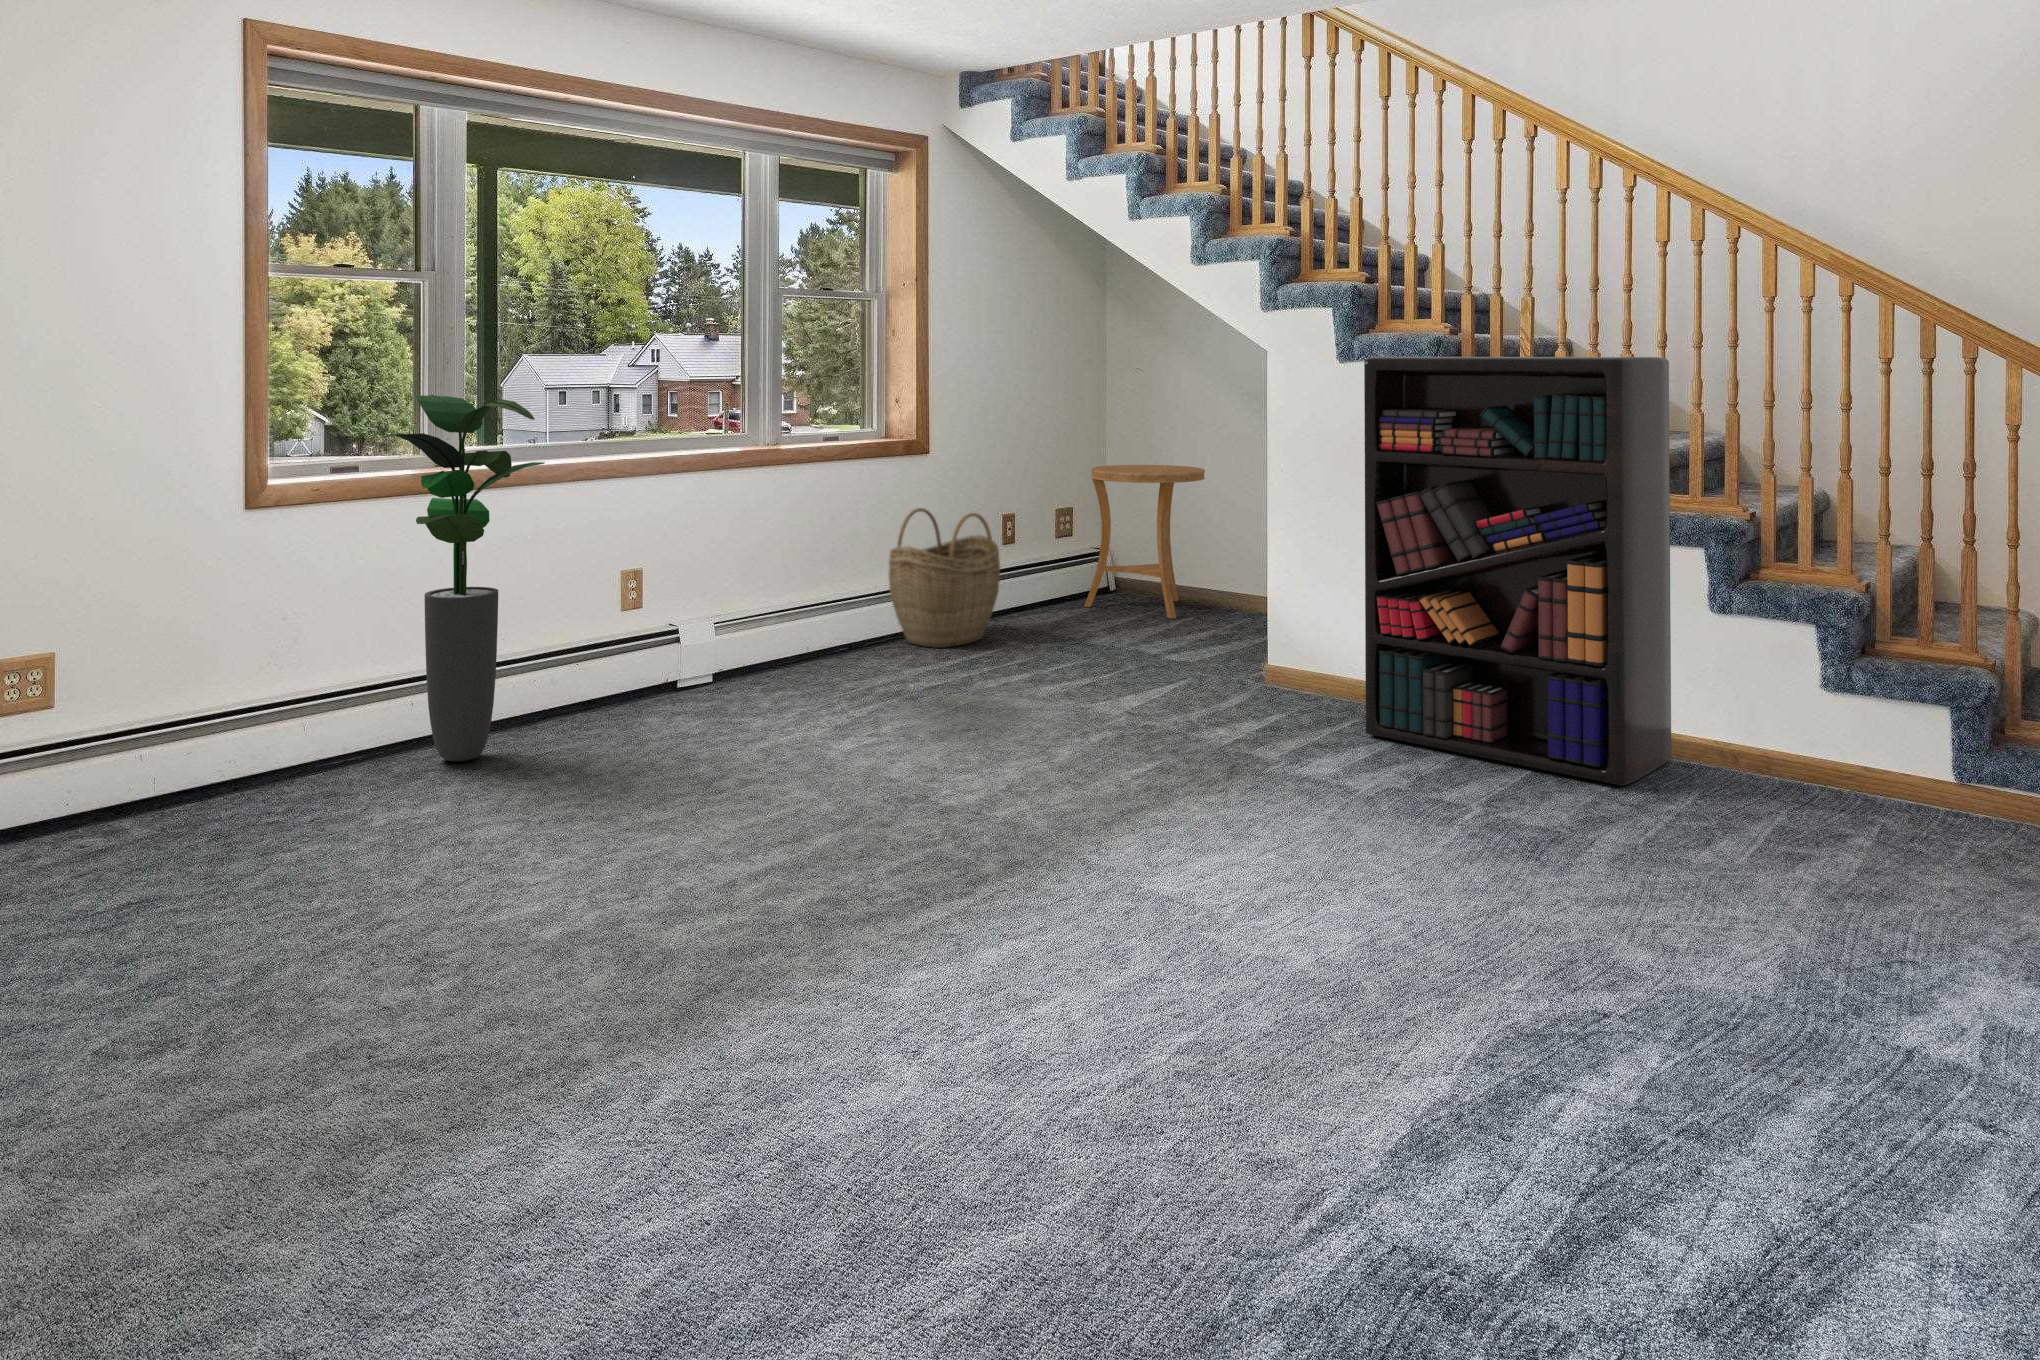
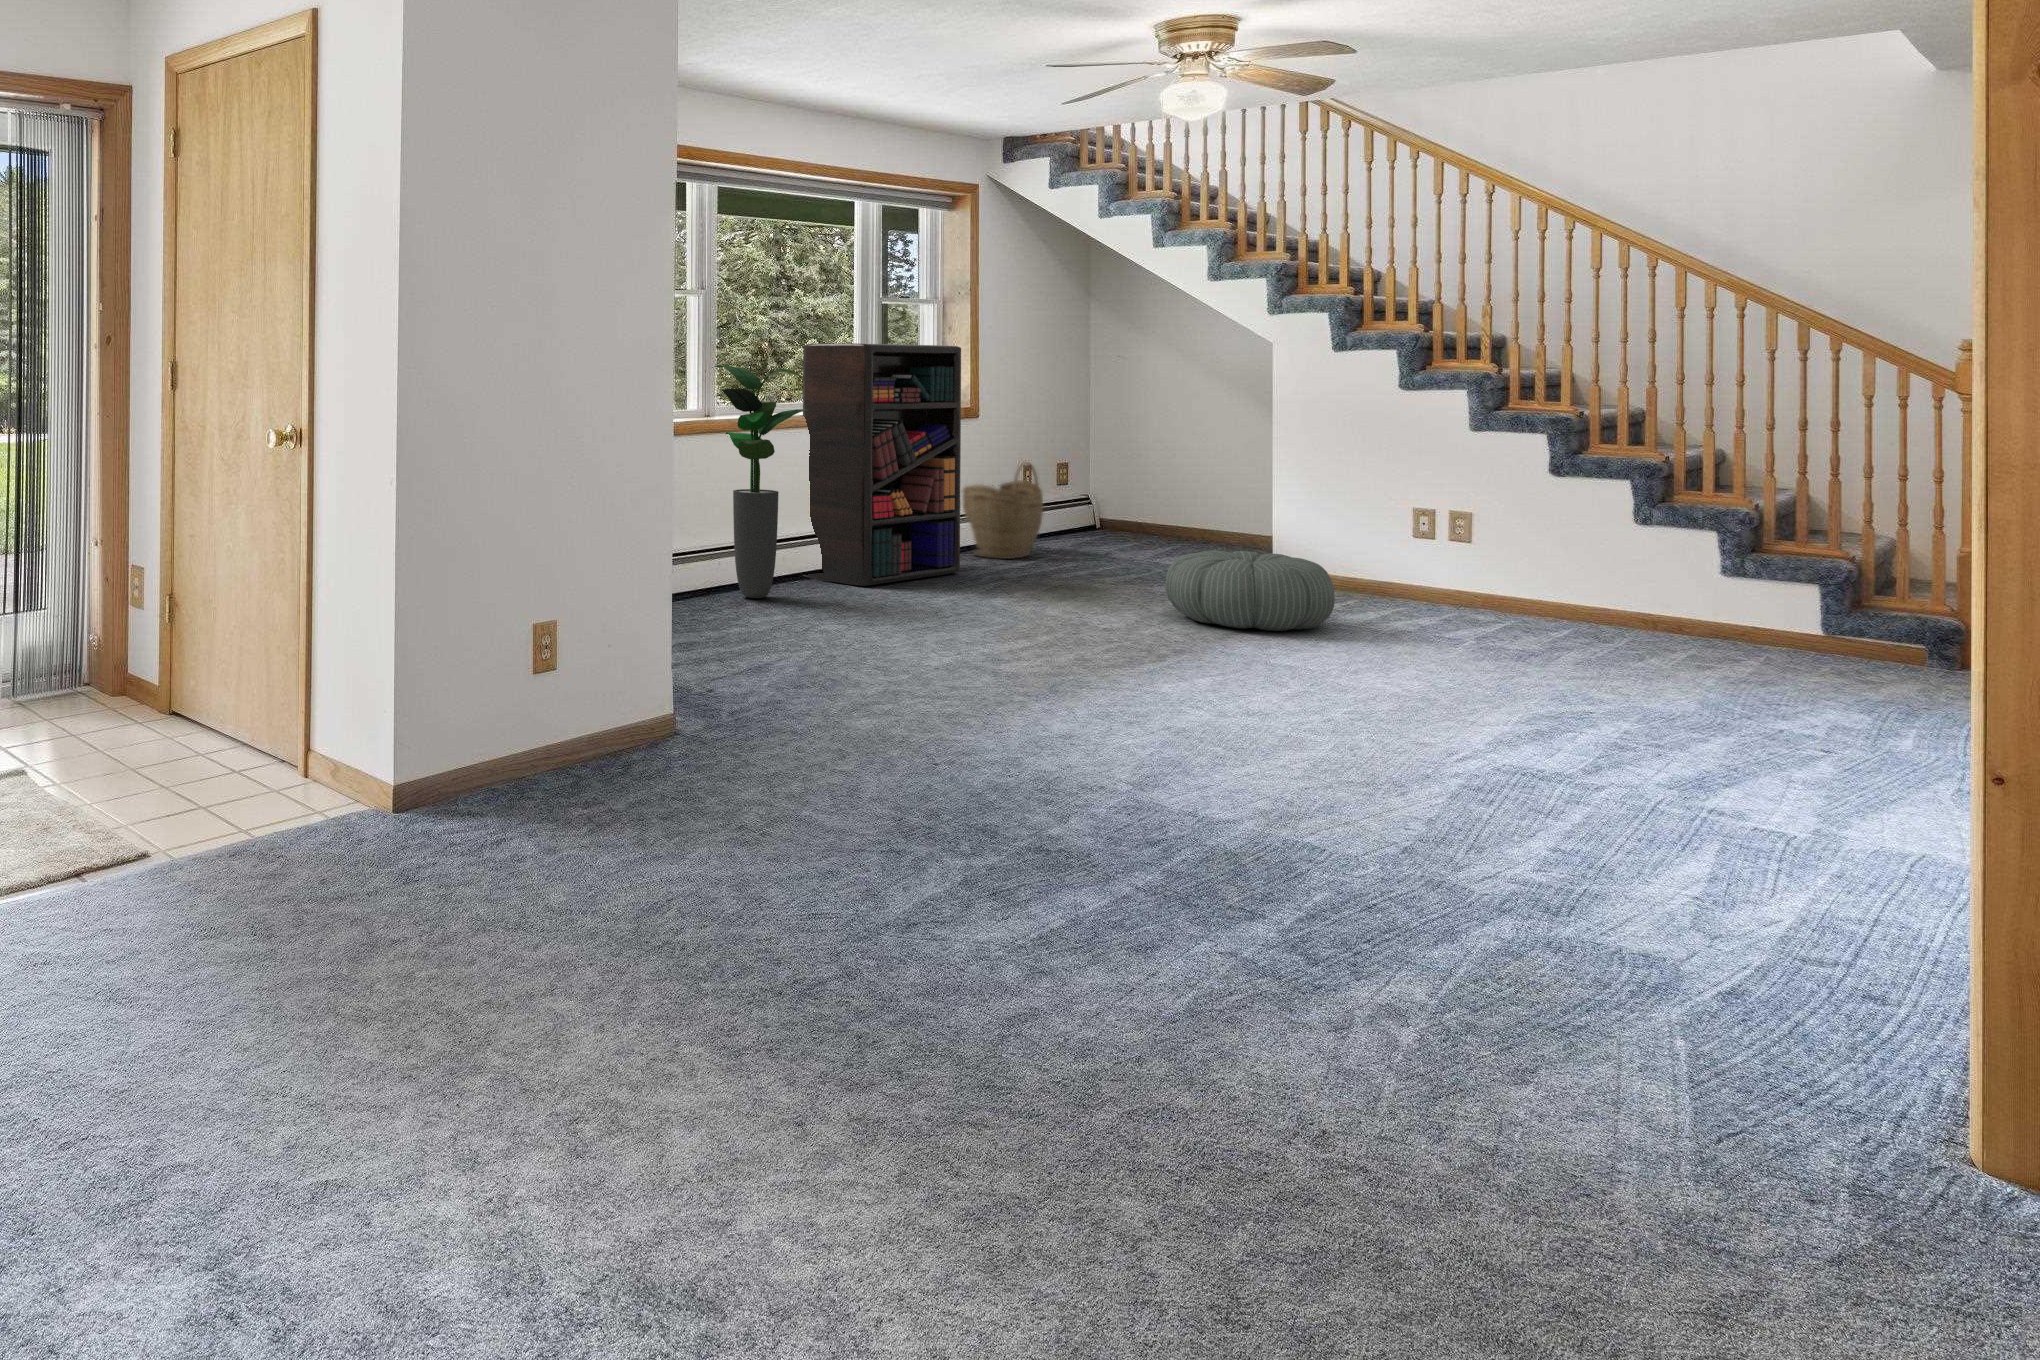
bookshelf: present [1364,357,1671,786] -> present [803,343,961,586]
side table: present [1084,465,1205,619] -> none [1087,434,1188,549]
pouf: none [1059,666,1291,804] -> present [1165,551,1335,631]

